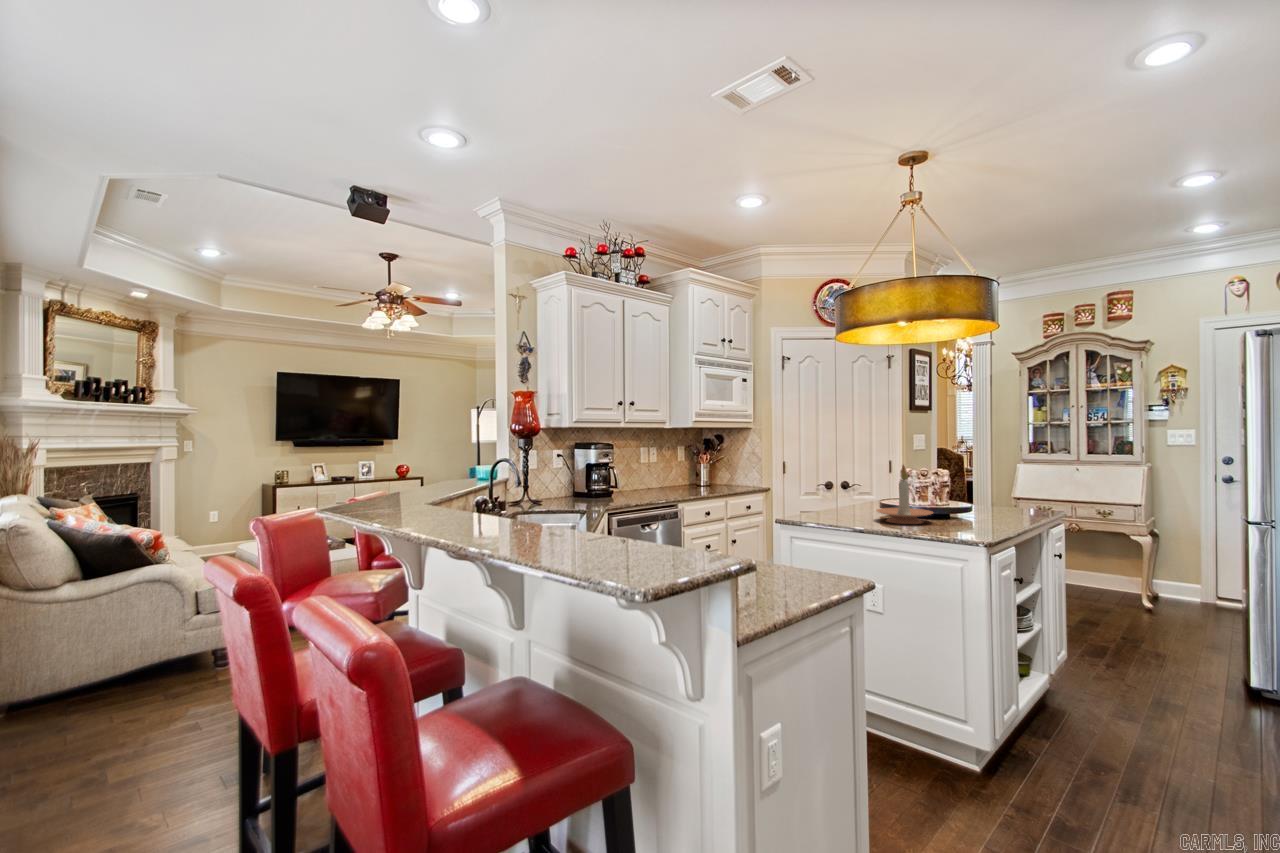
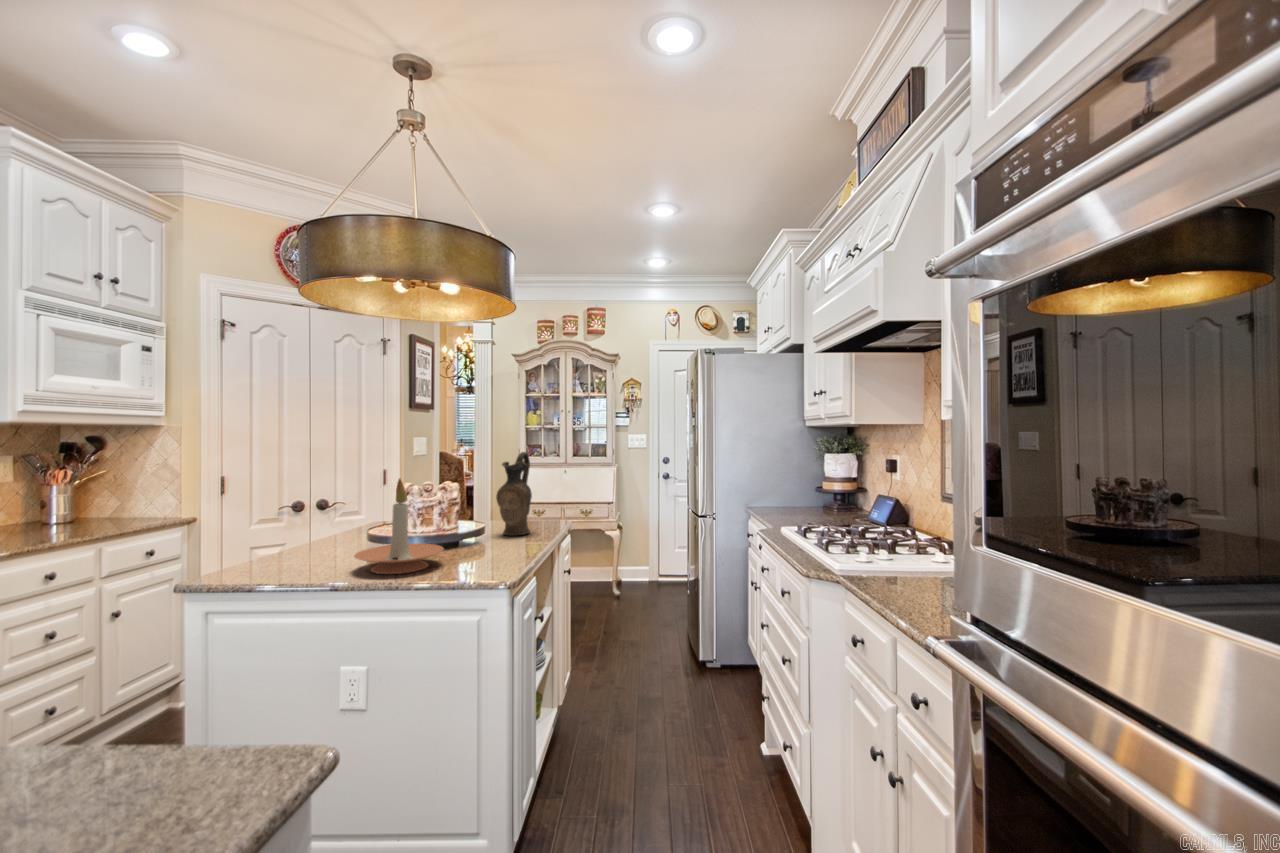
ceramic pitcher: none [977,449,1008,514] -> present [496,452,532,535]

